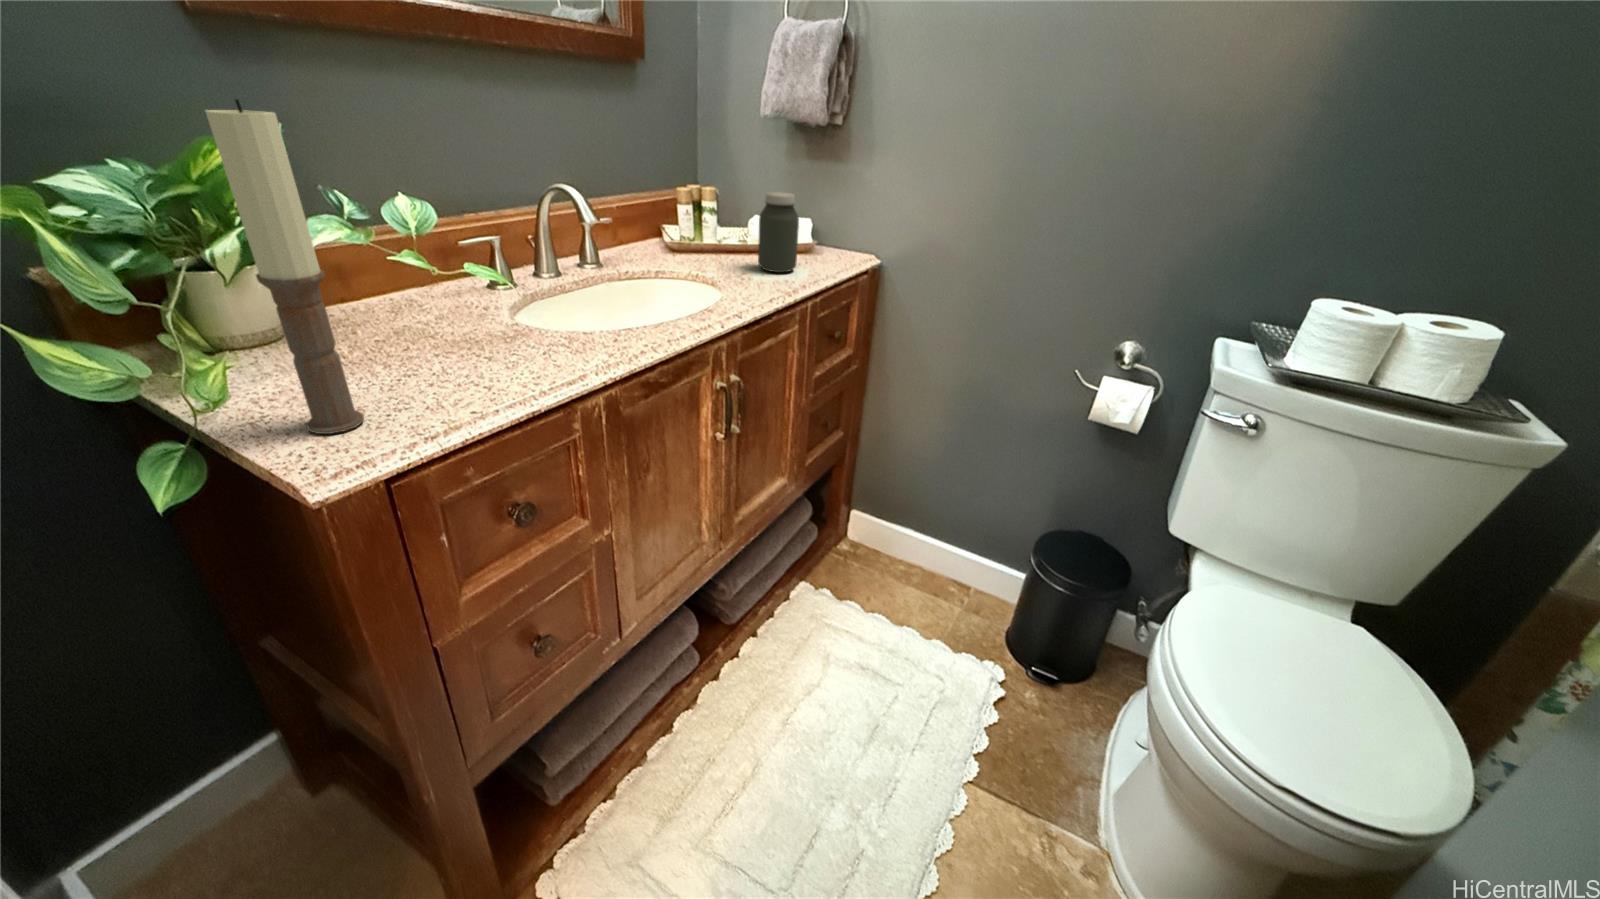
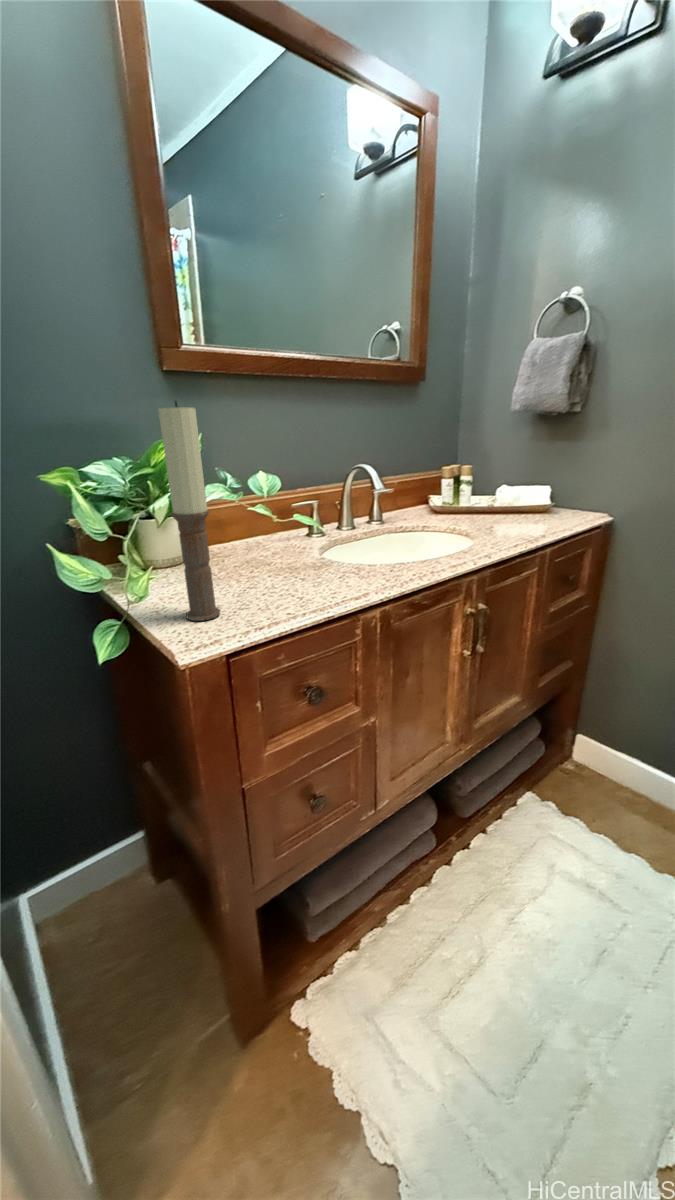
jar: present [758,192,799,272] -> none [504,466,541,527]

